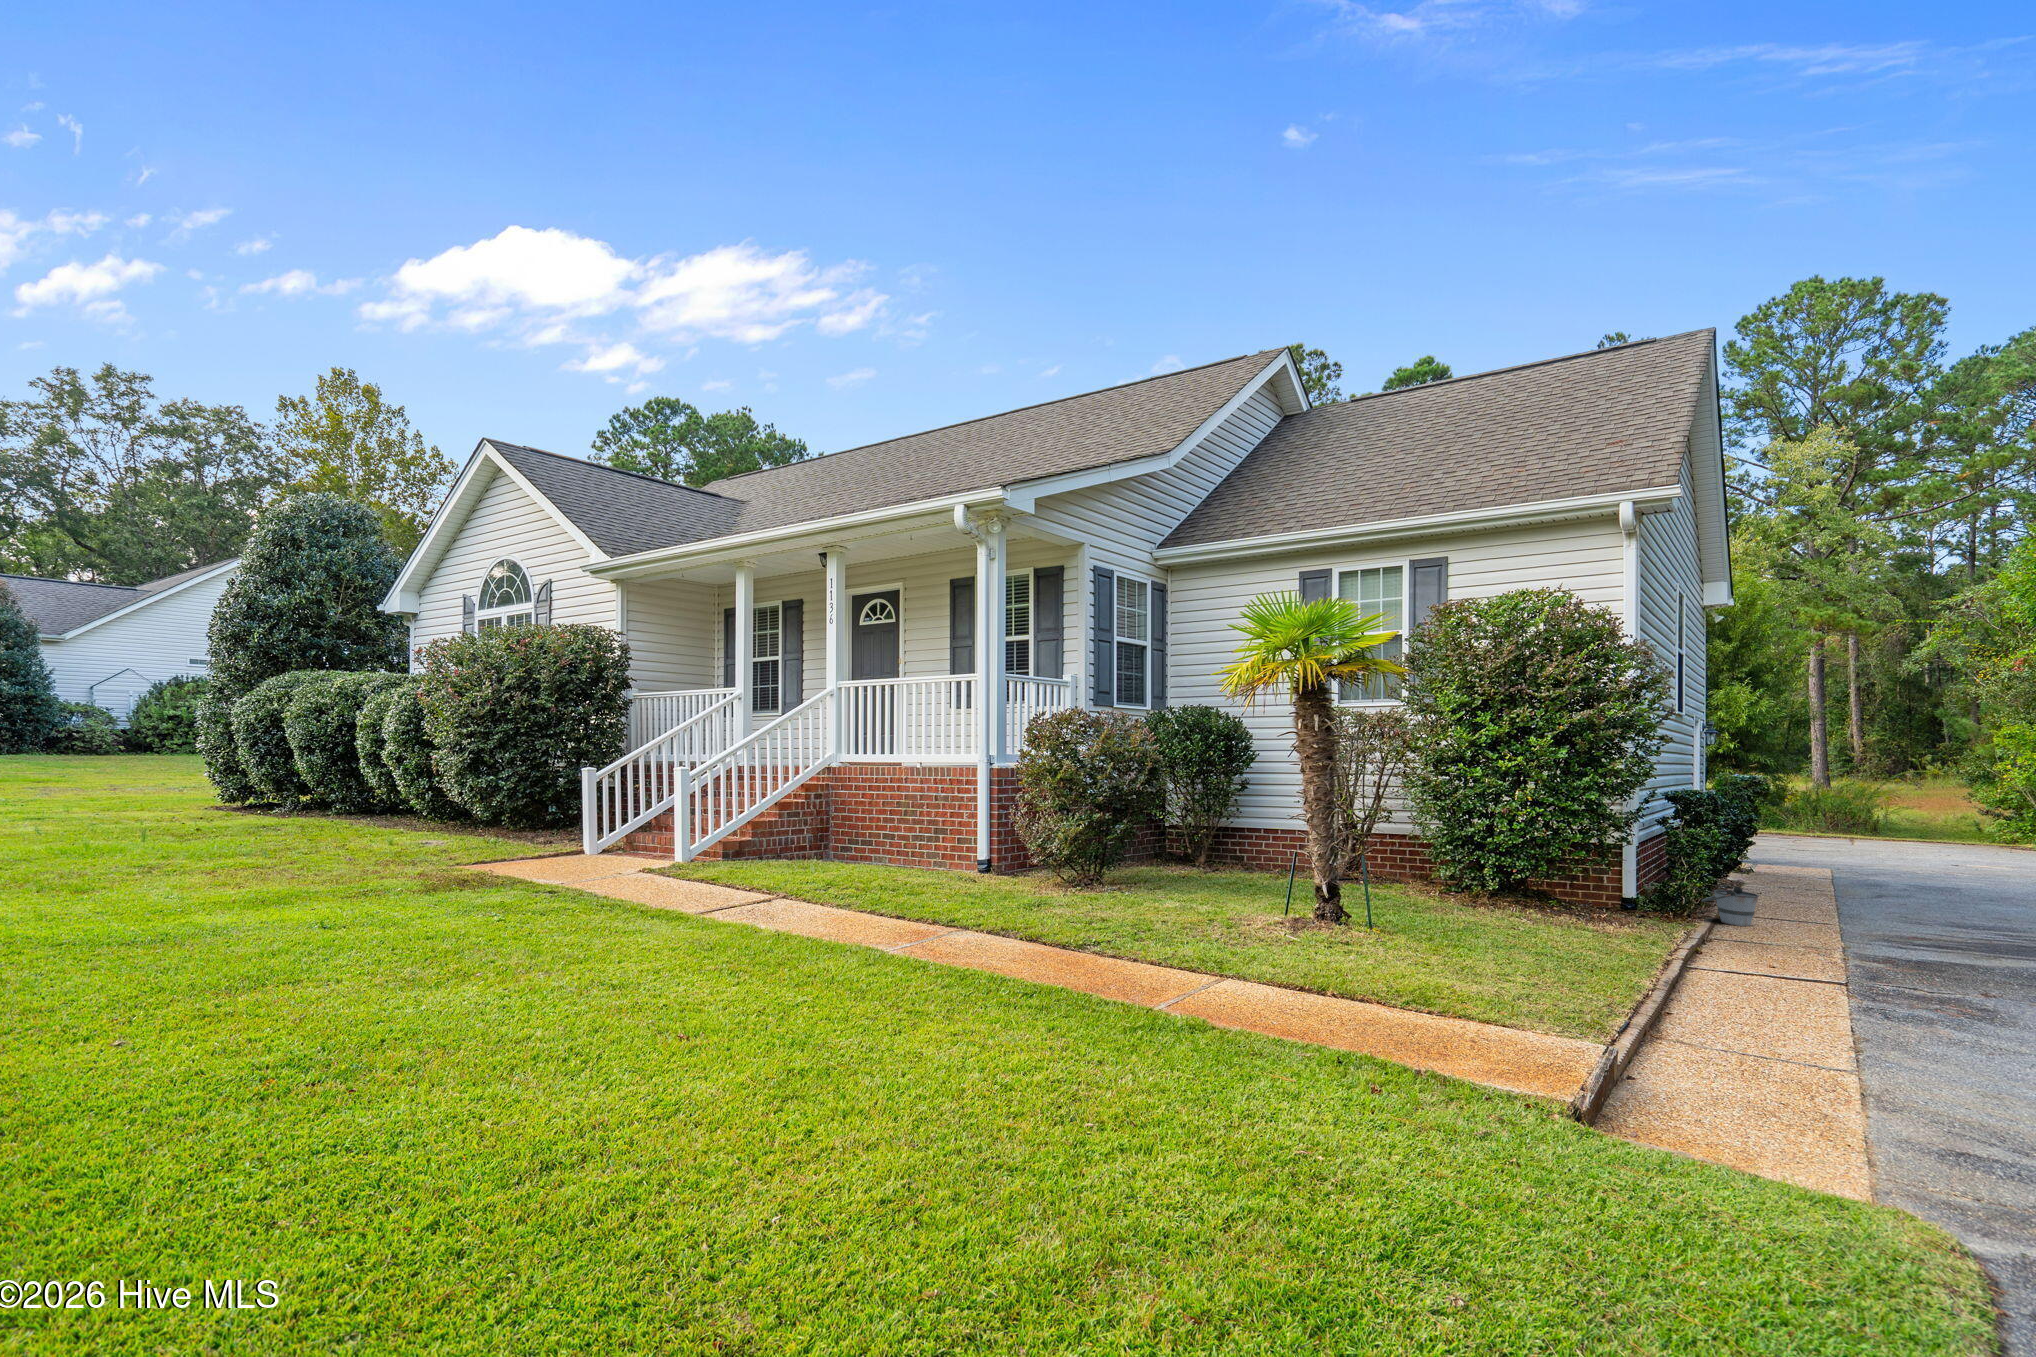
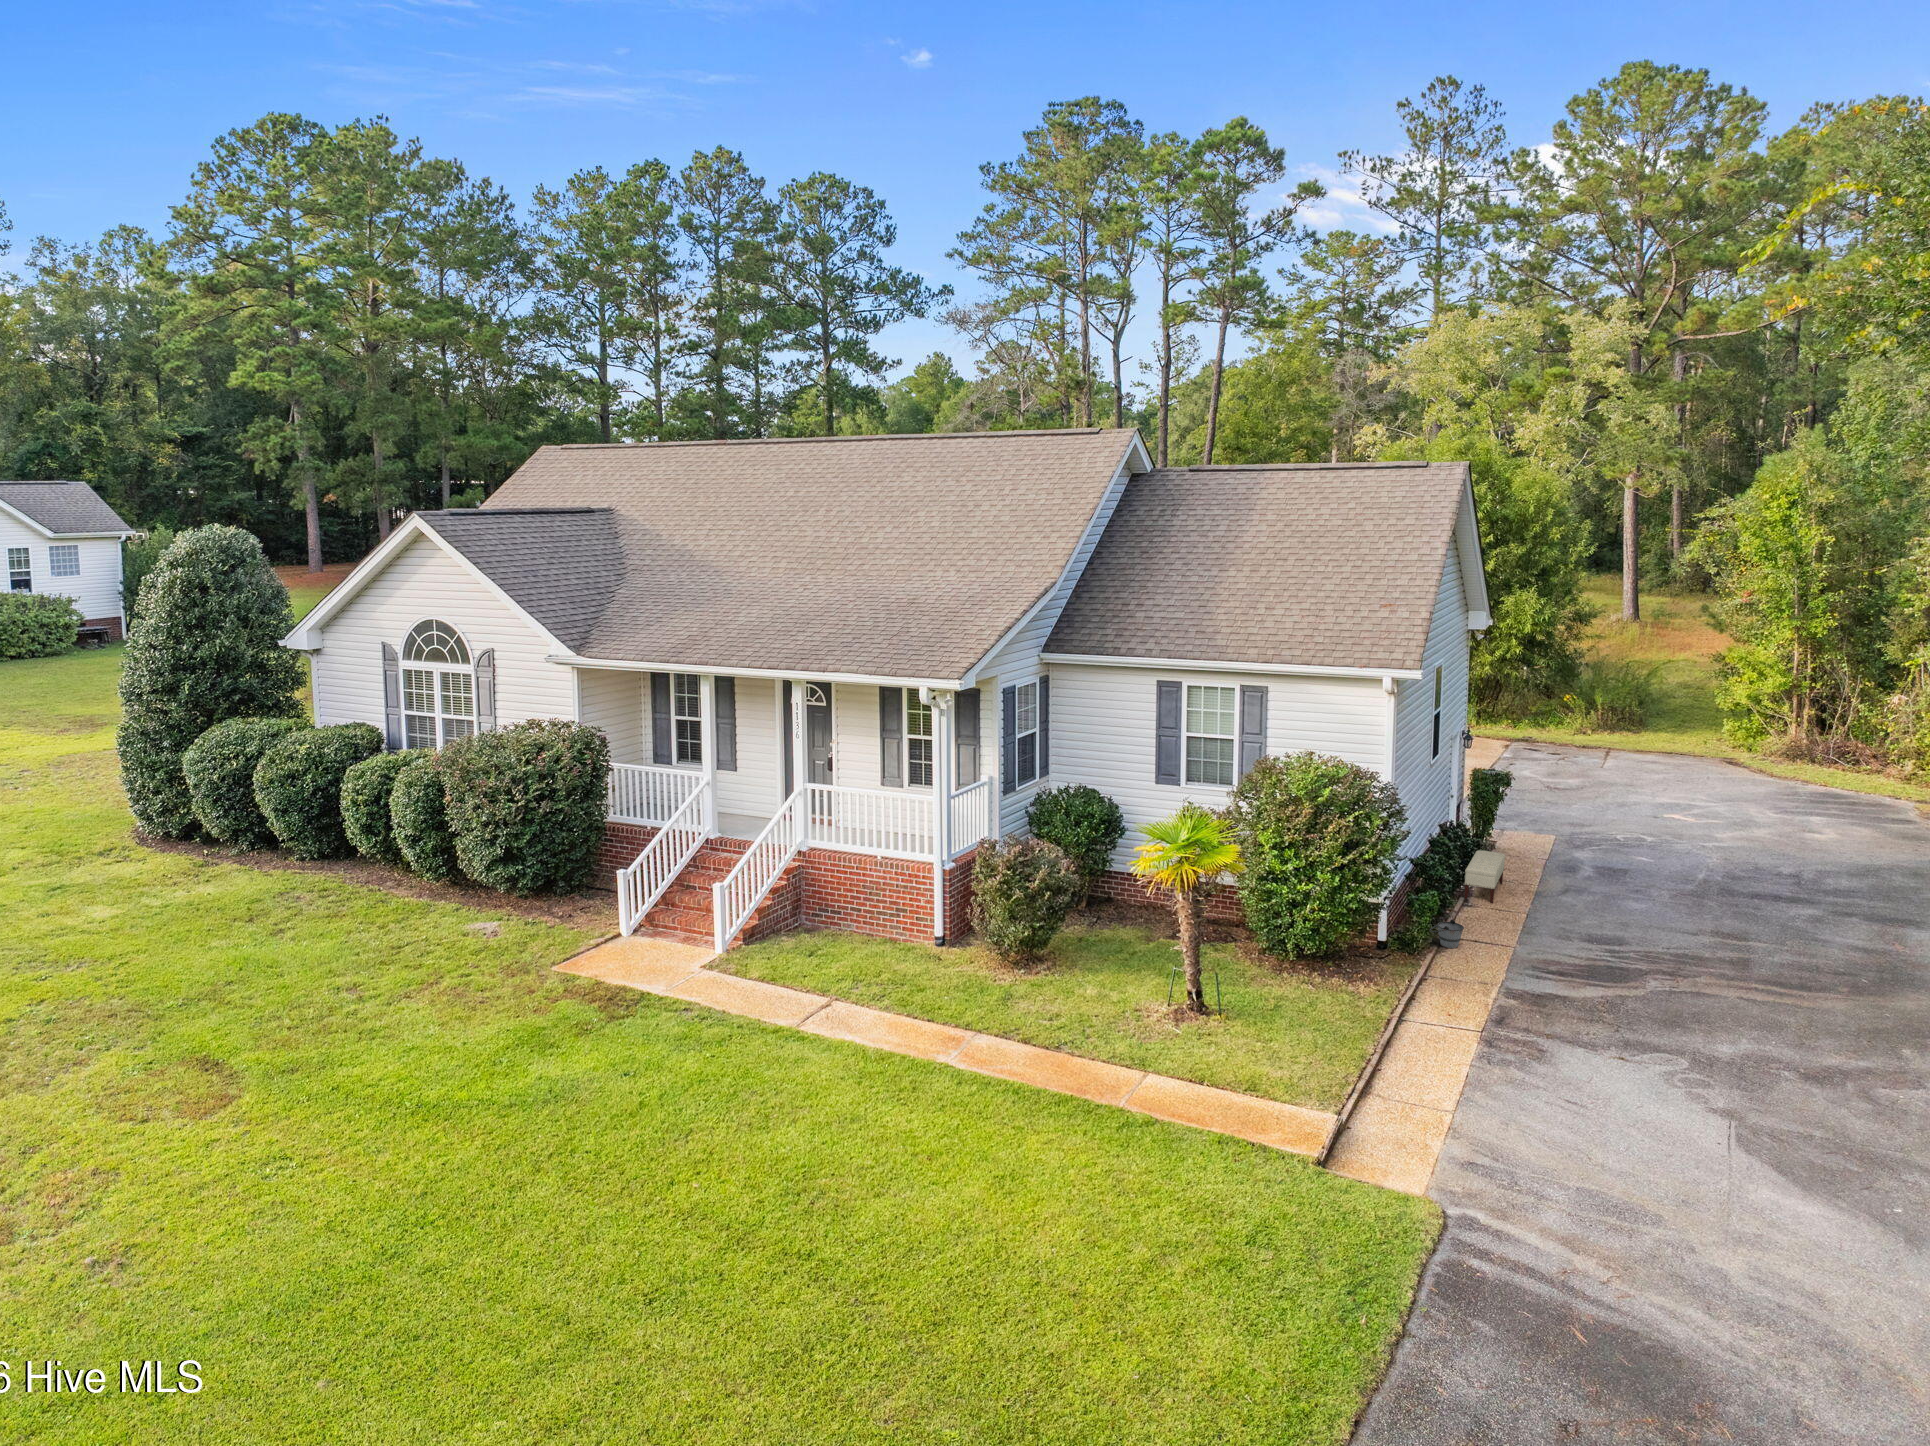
bench: none [1737,844,1790,901] -> present [1465,850,1505,903]

